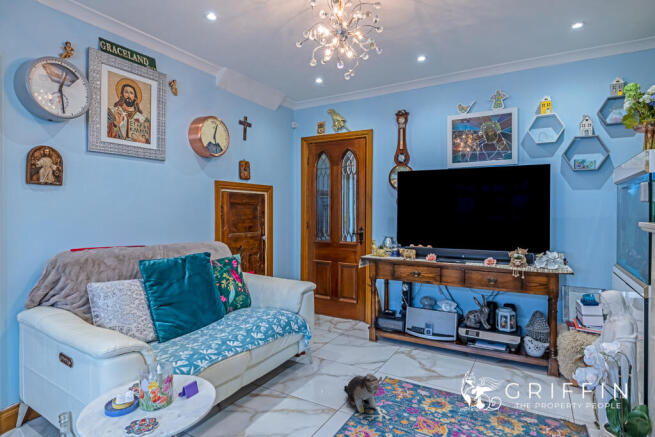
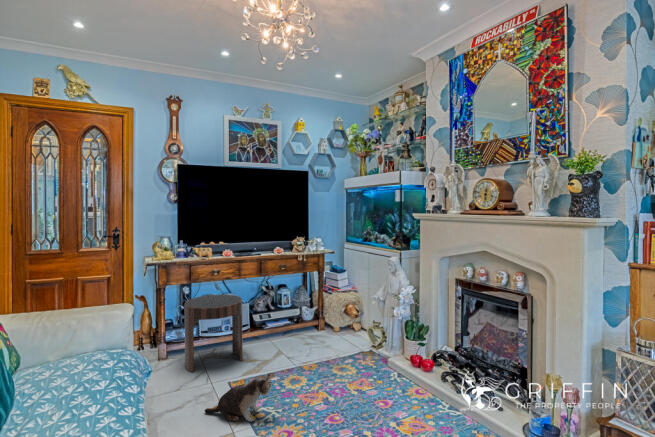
side table: none [377,294,430,366] -> present [185,295,243,372]

